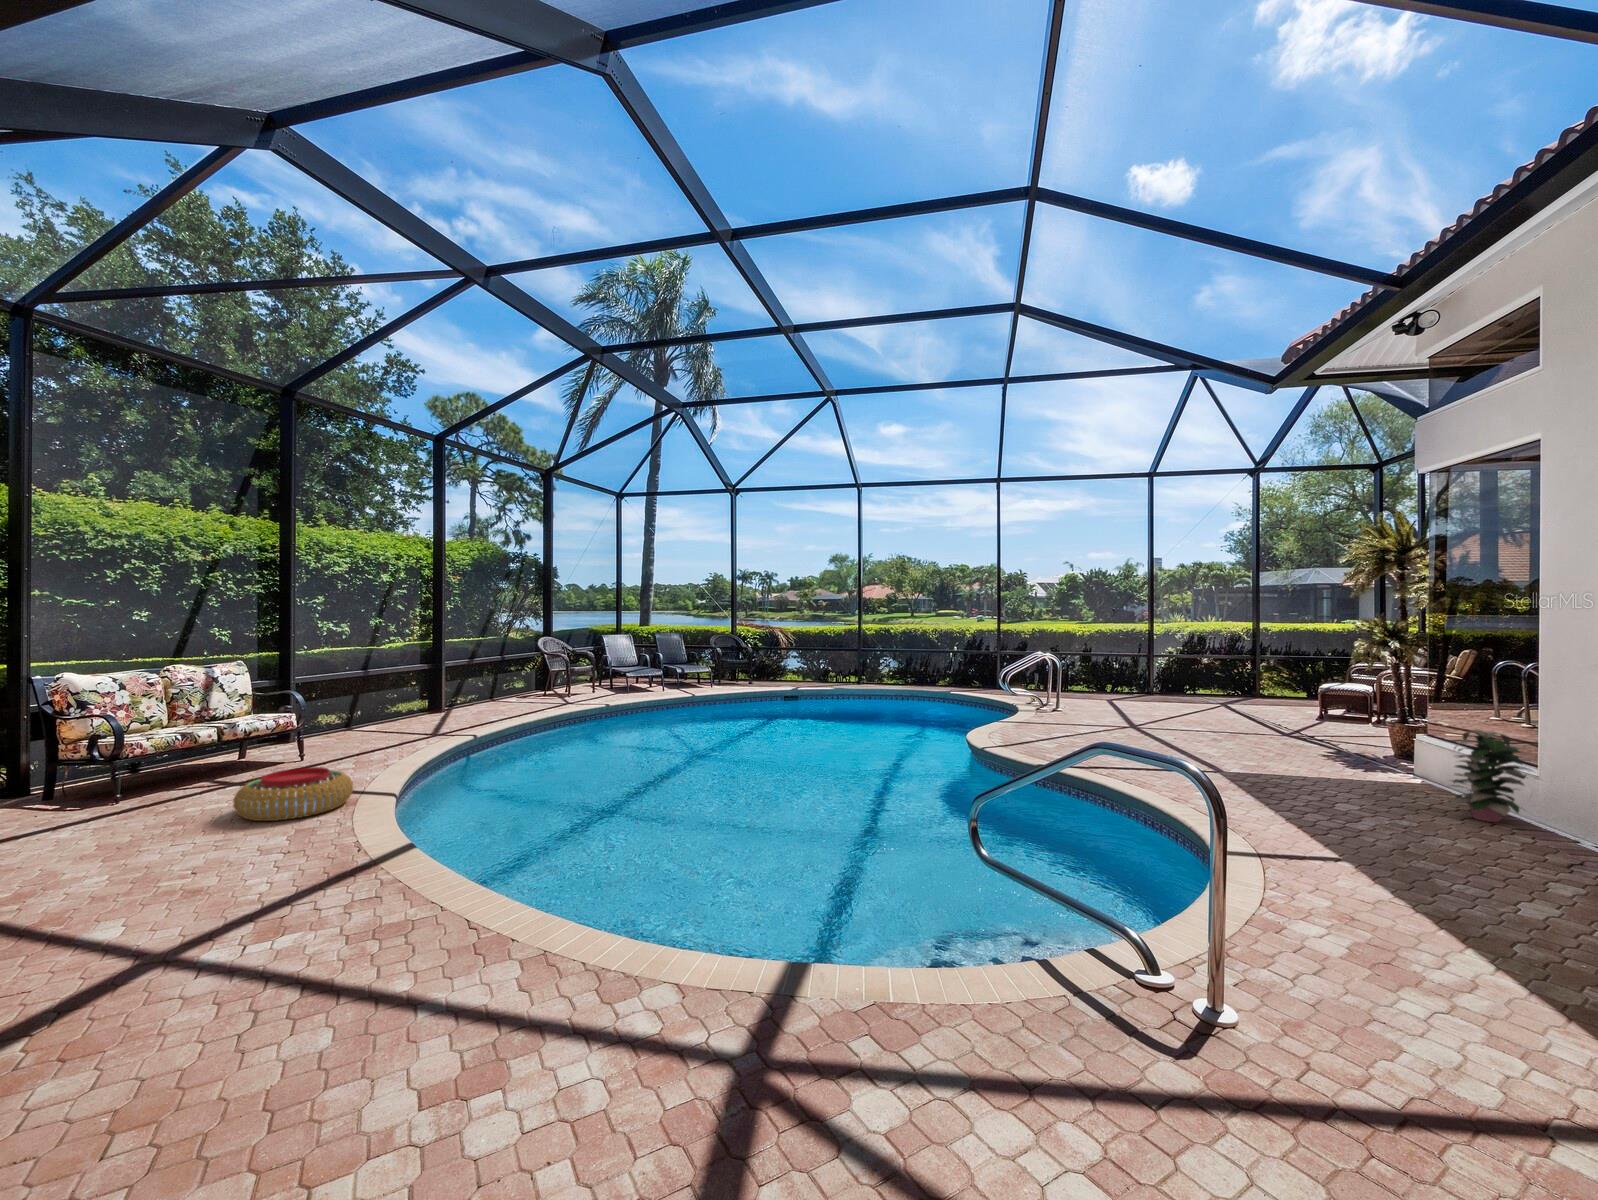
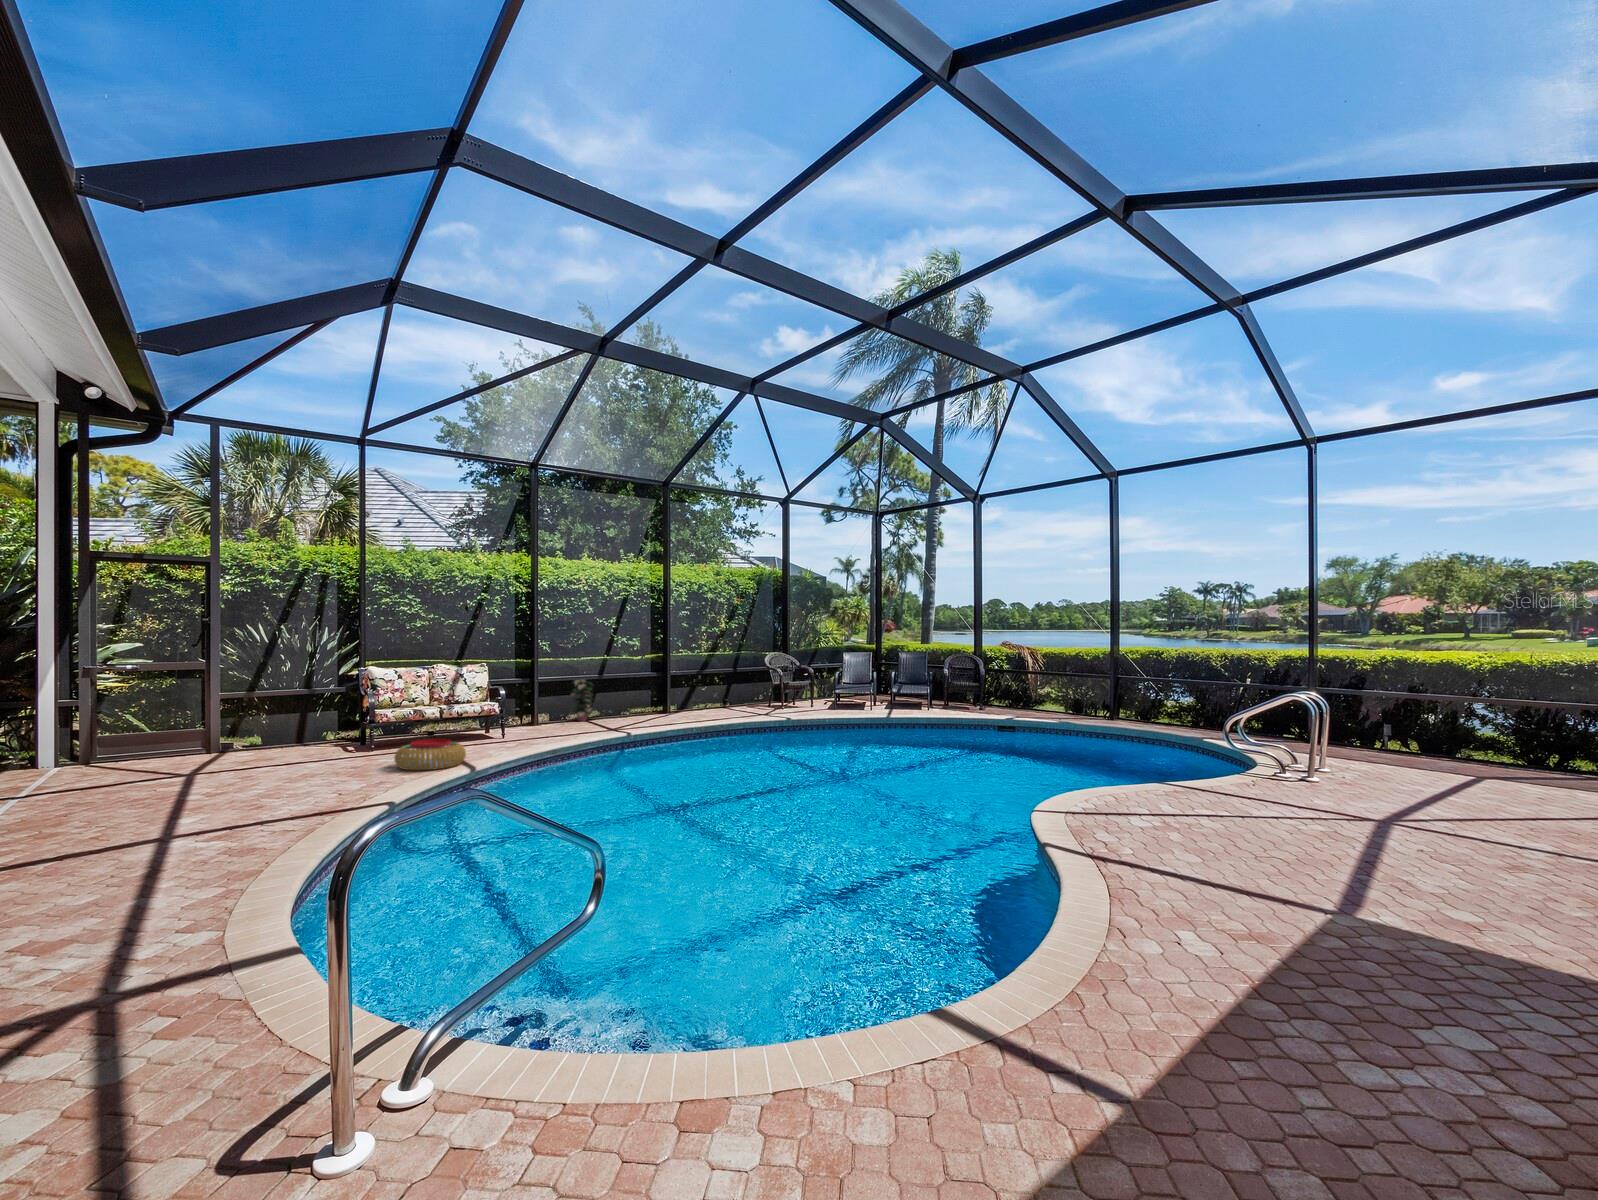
decorative plant: present [1449,730,1530,822] -> present [571,679,593,721]

